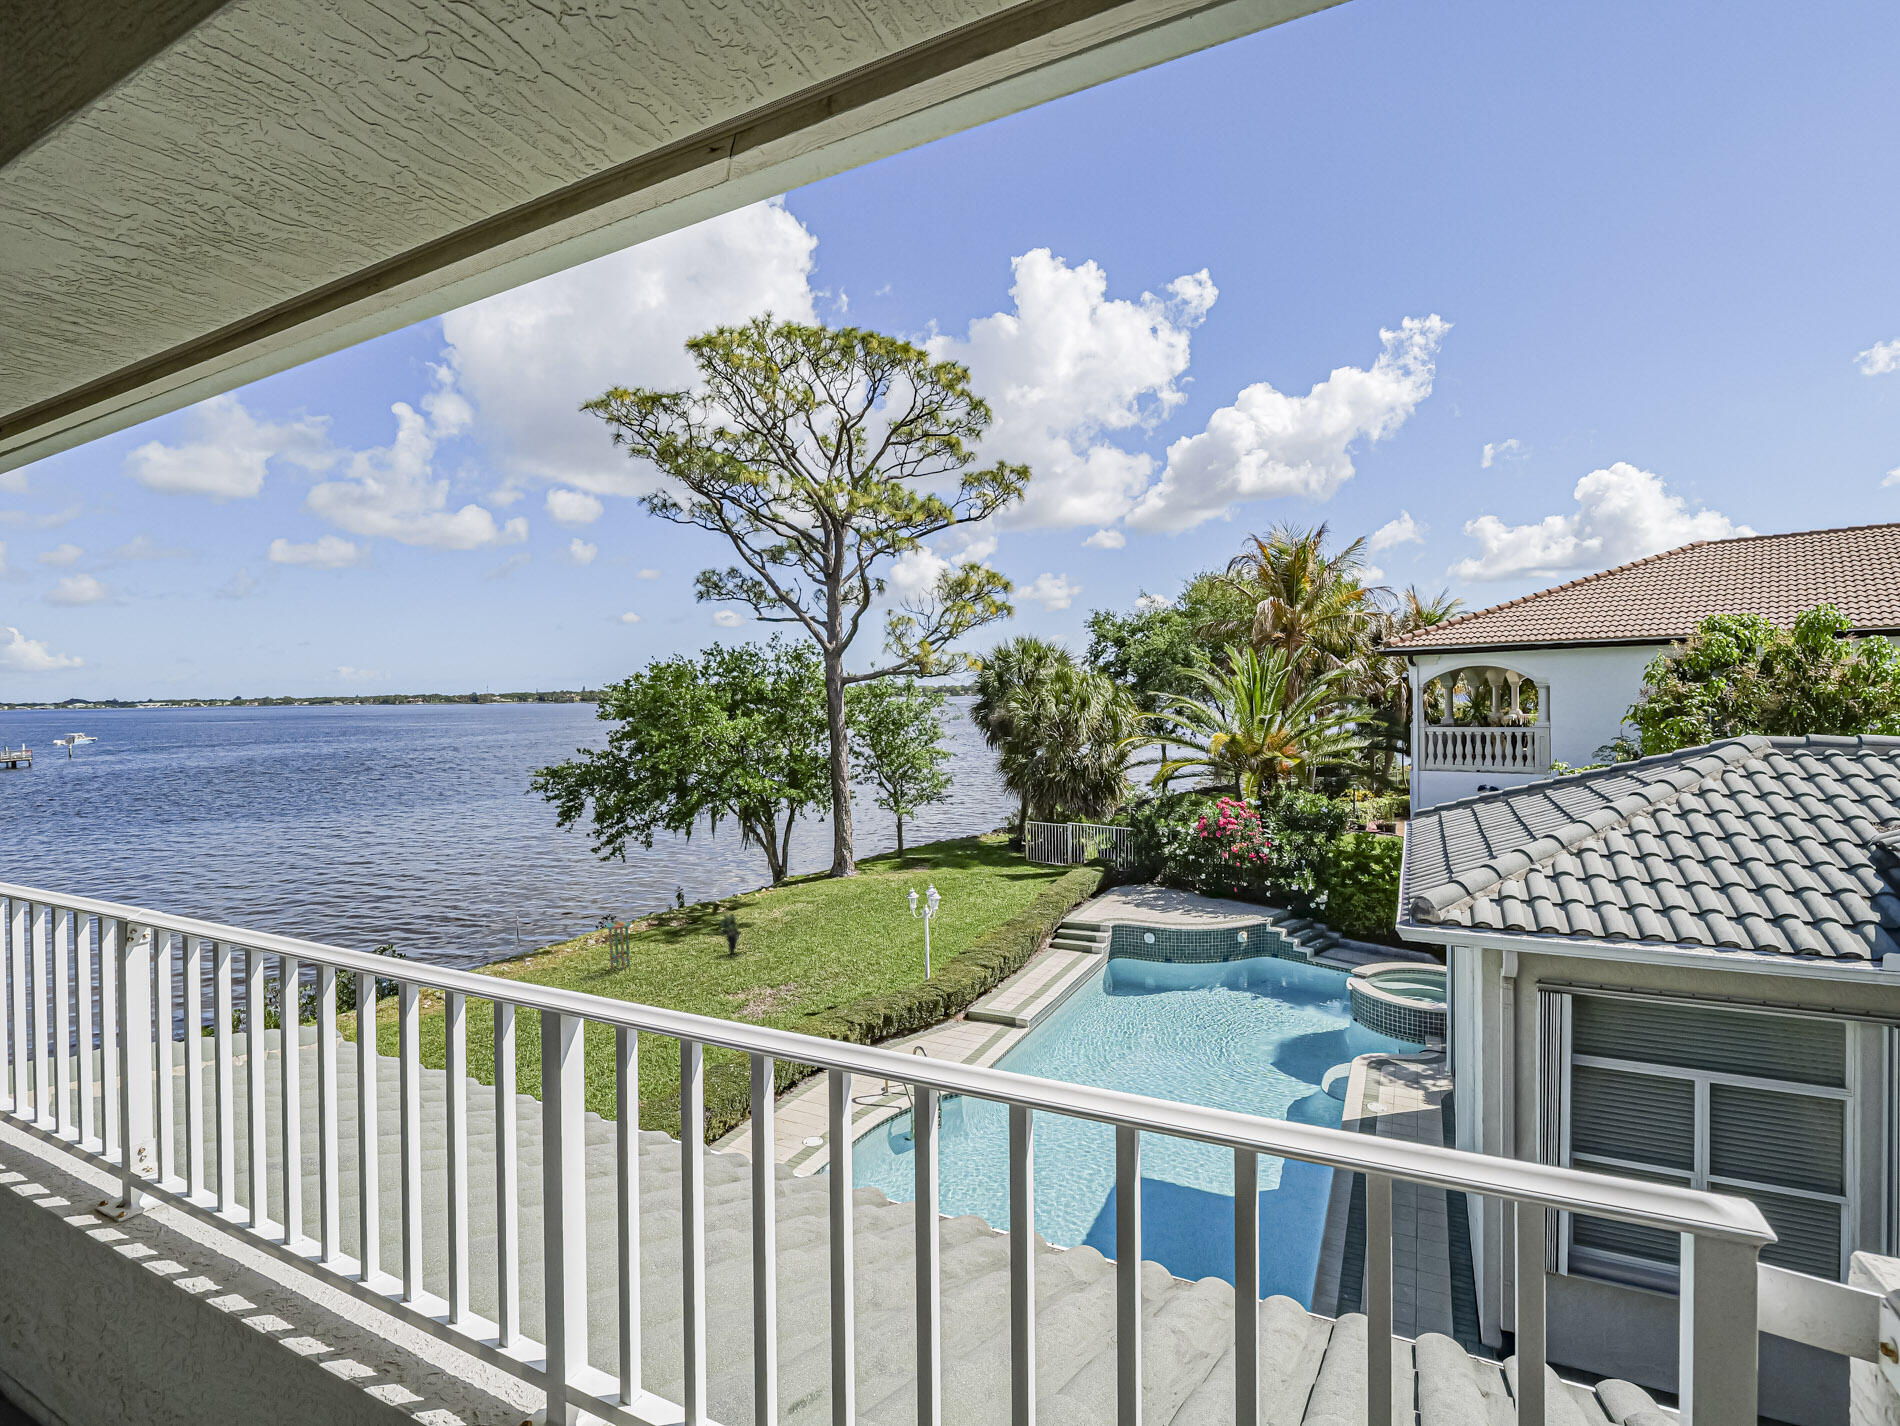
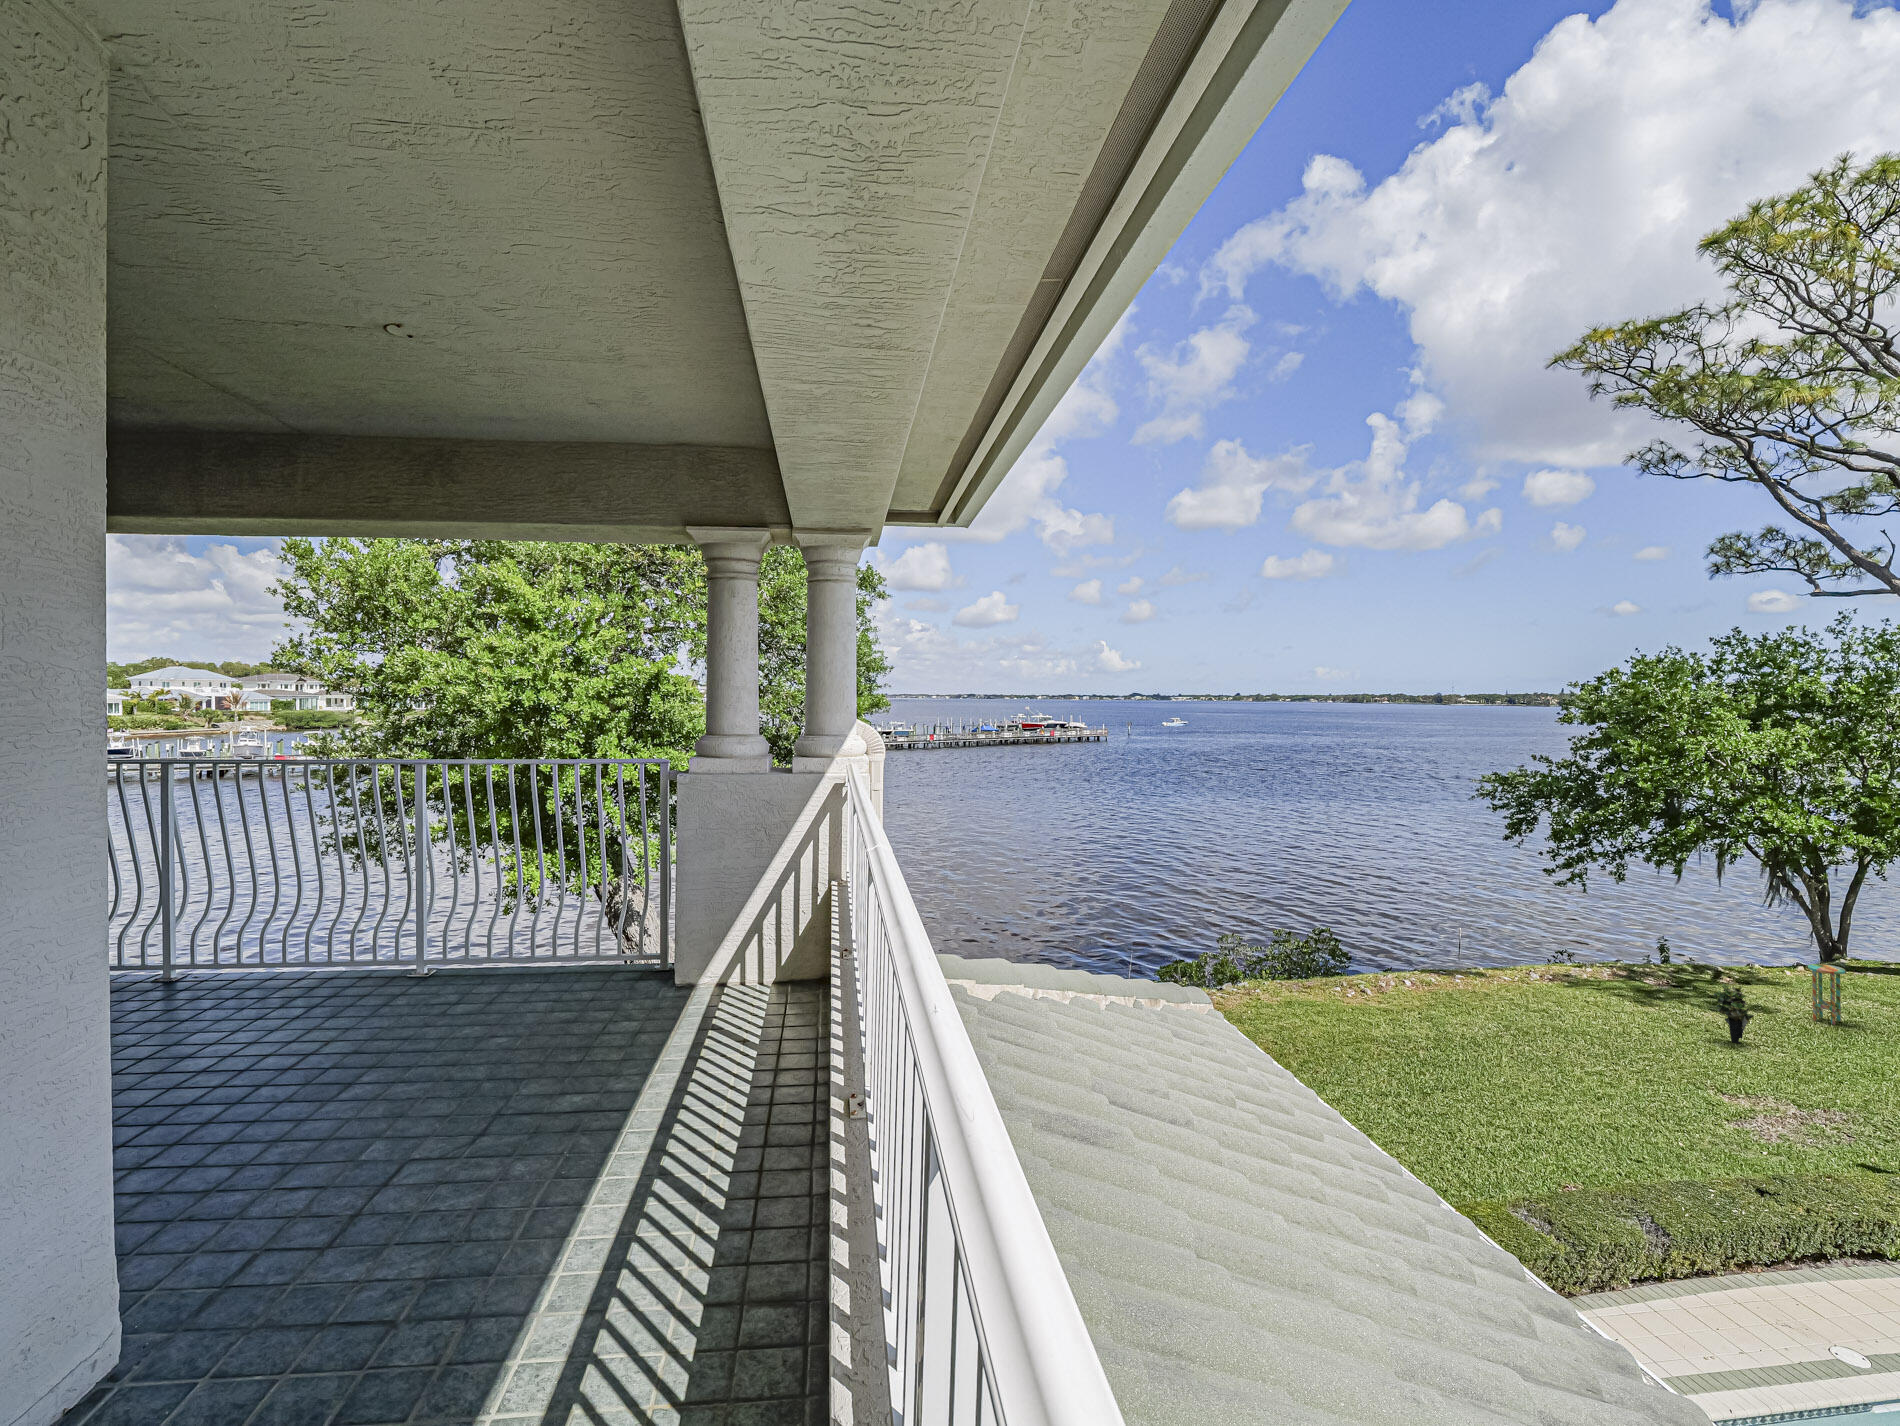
side table: present [606,921,630,970] -> present [1808,964,1845,1025]

